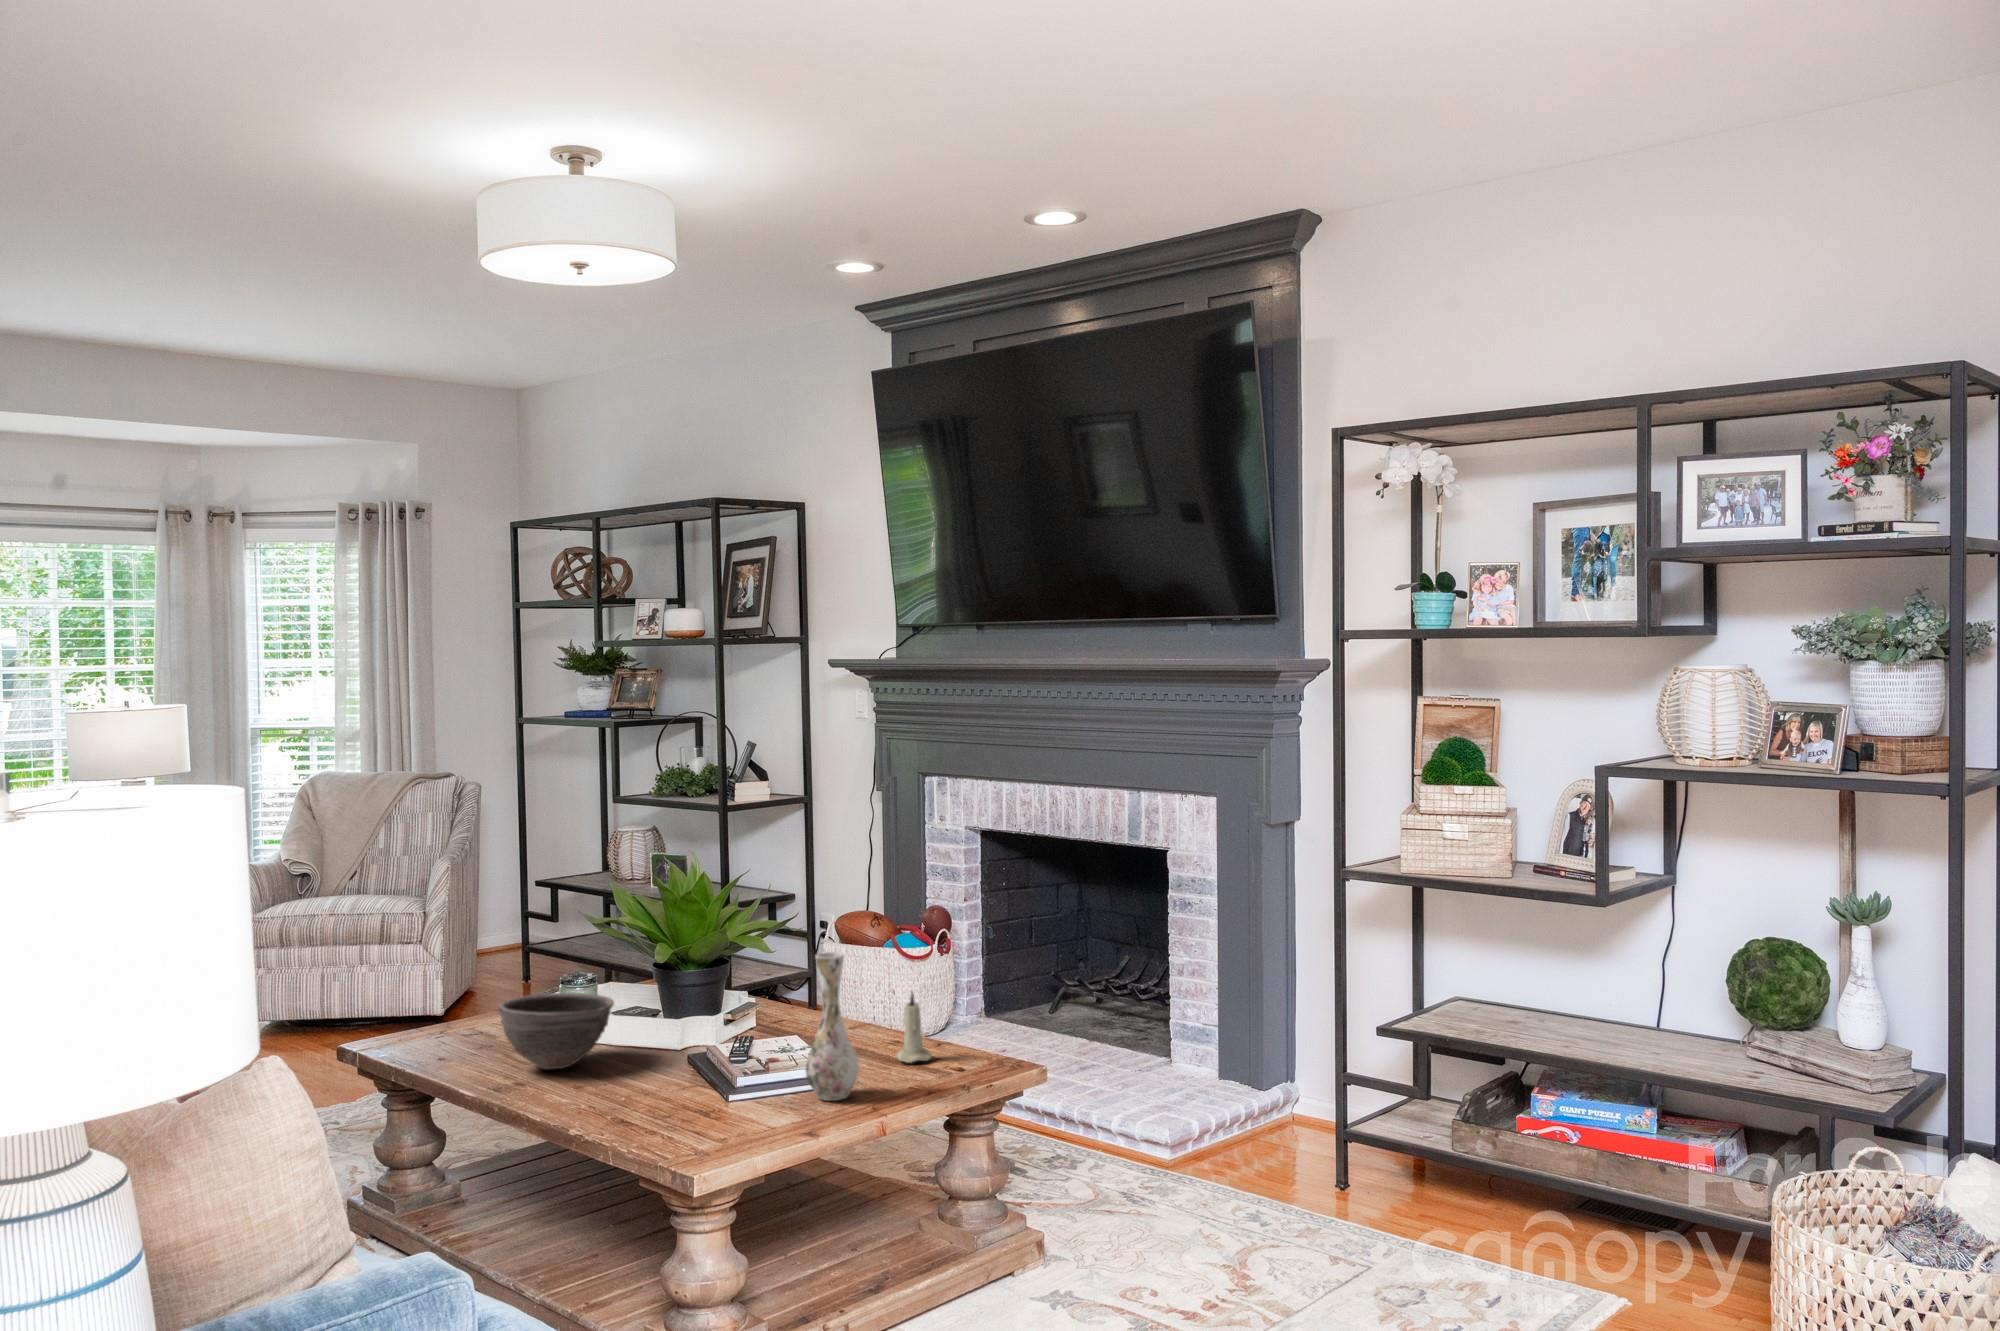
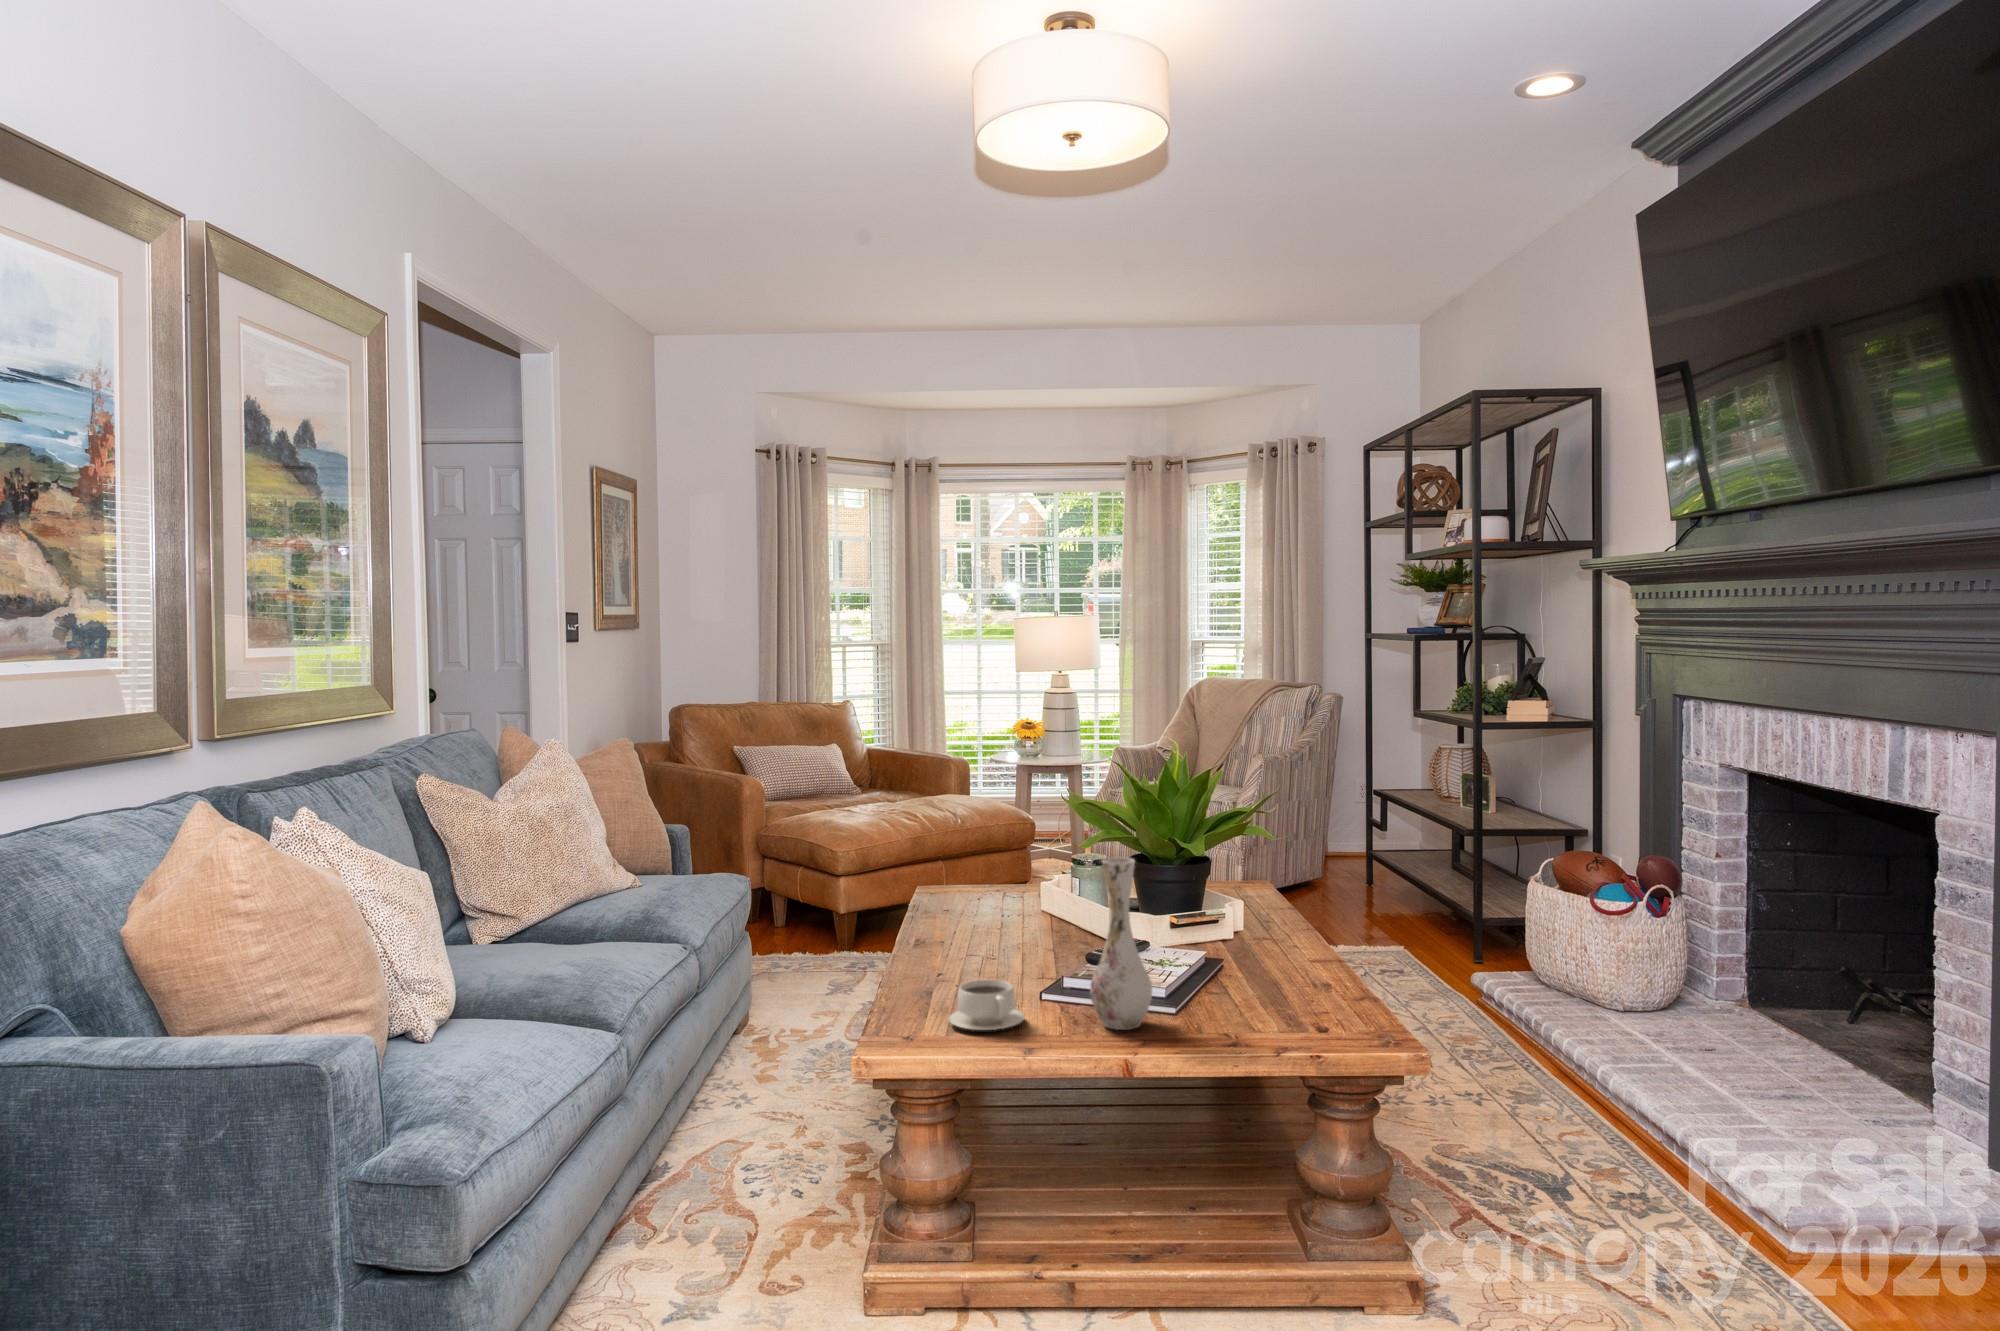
candle: present [896,990,932,1063] -> none [1261,924,1307,1014]
bowl: present [499,993,614,1069] -> none [943,867,1053,941]
teacup: none [696,1082,768,1129] -> present [949,979,1025,1030]

